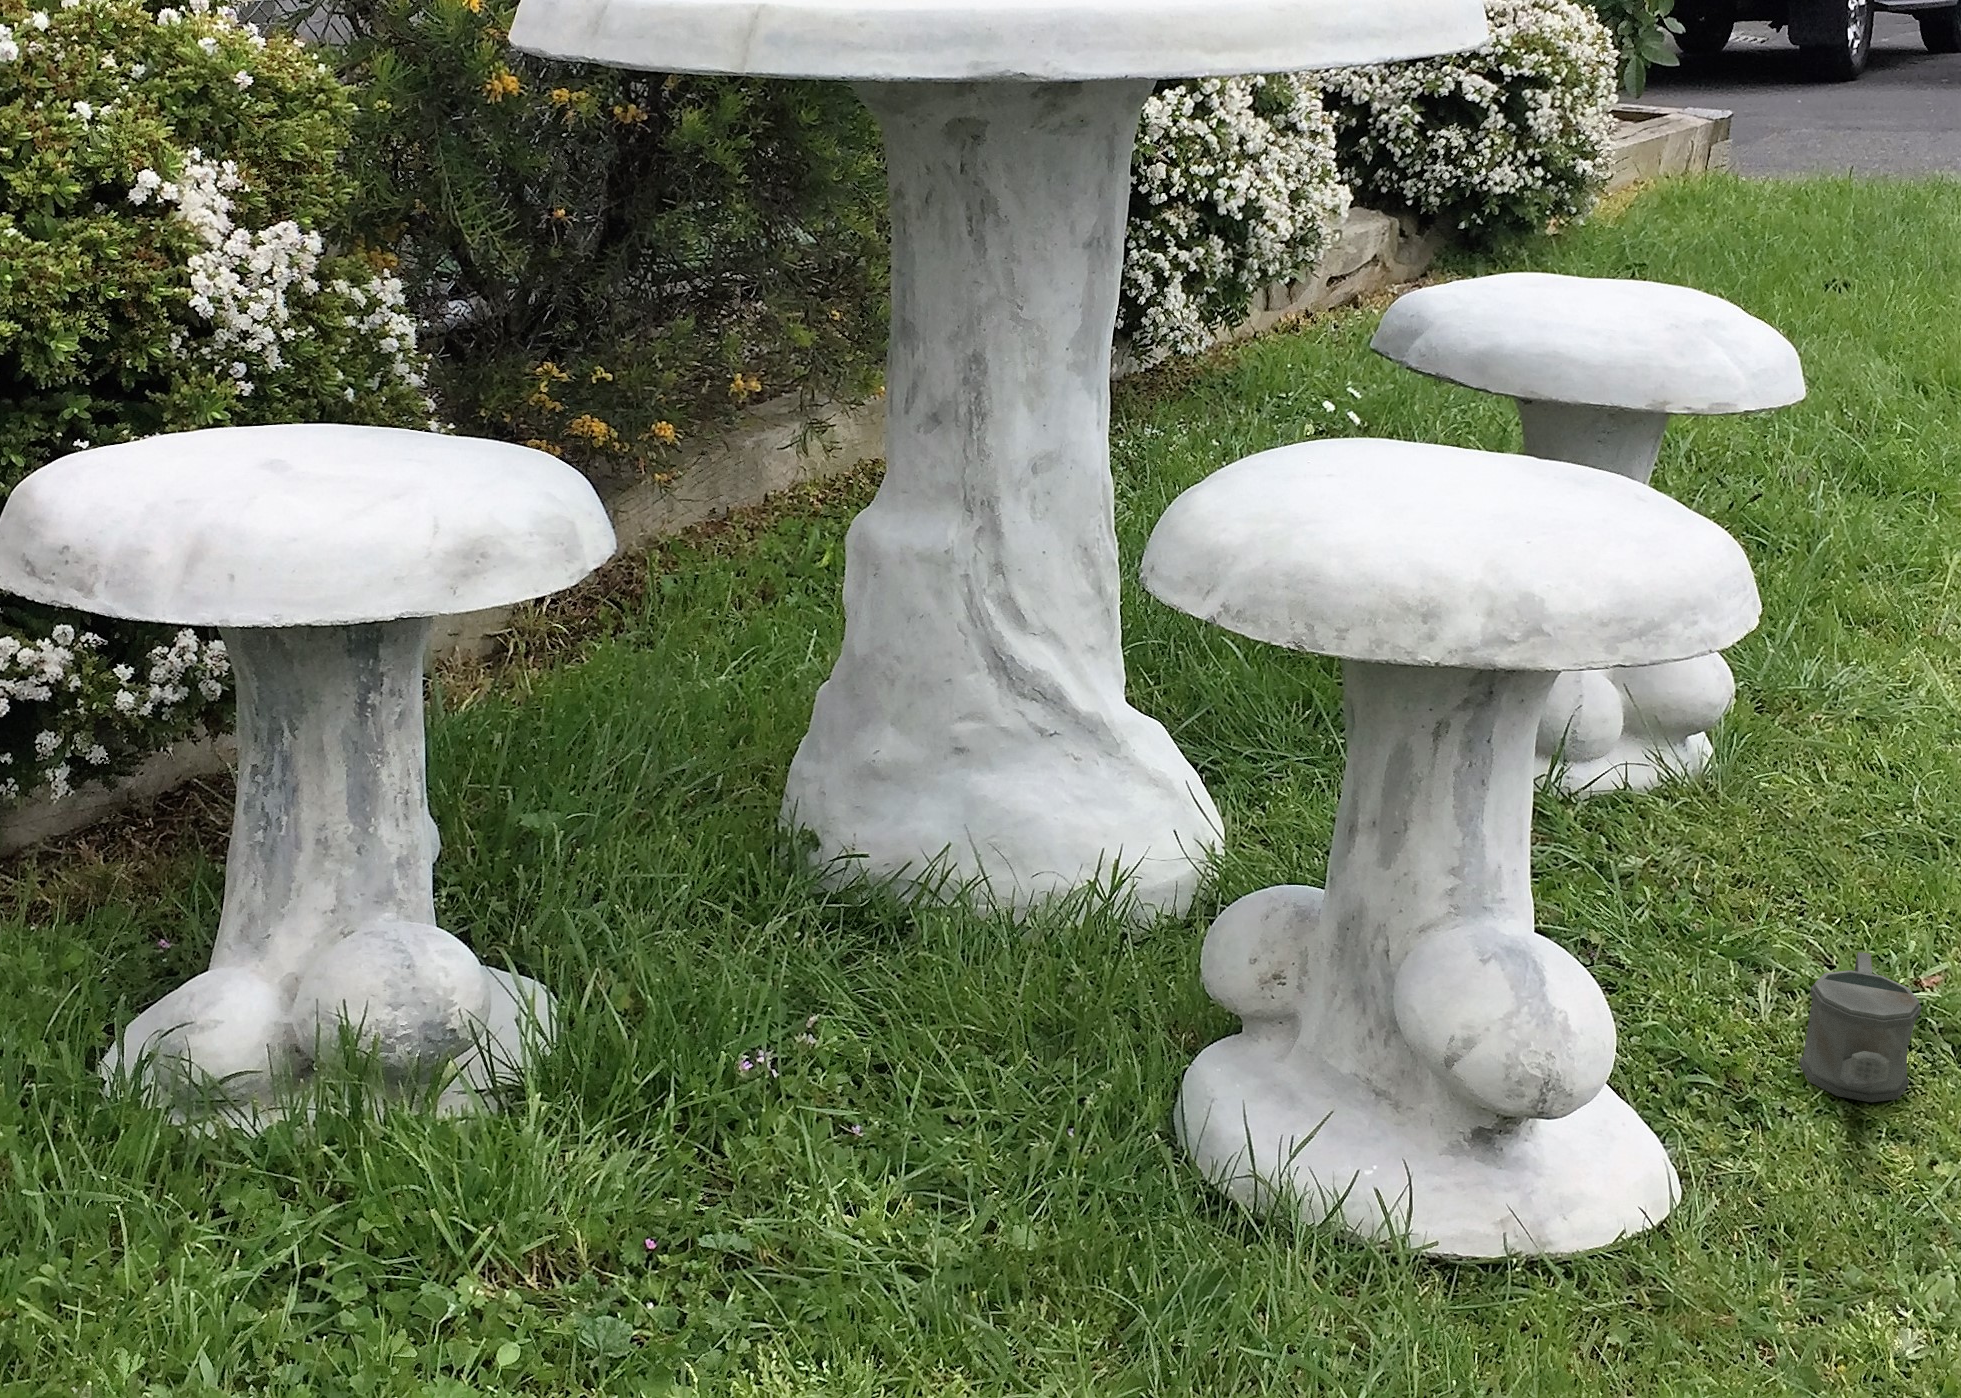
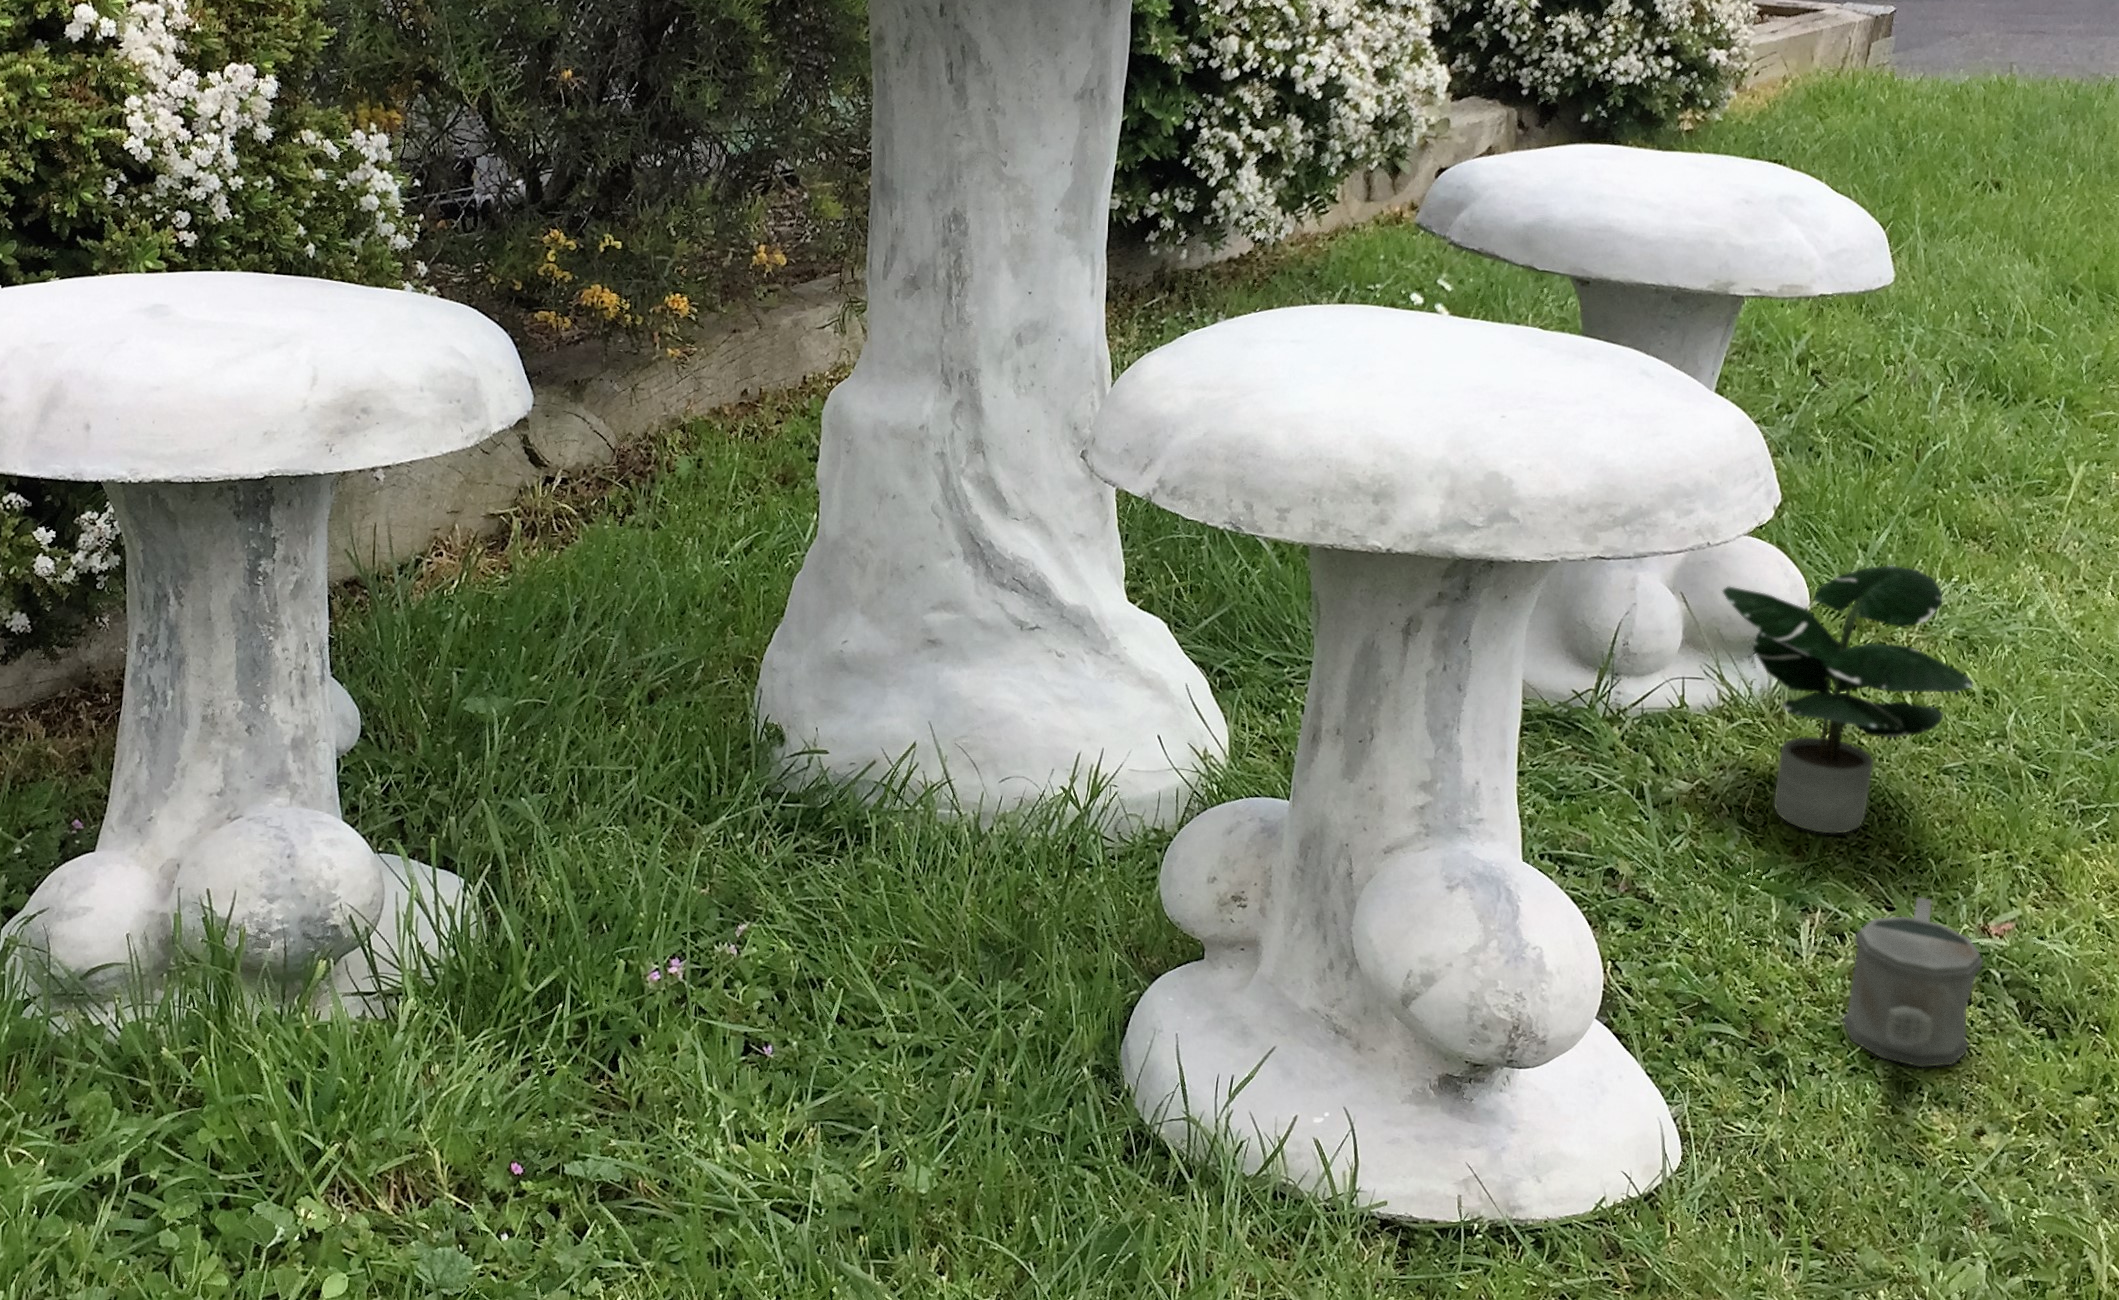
potted plant: none [1669,654,1894,895] -> present [1723,566,1973,833]

